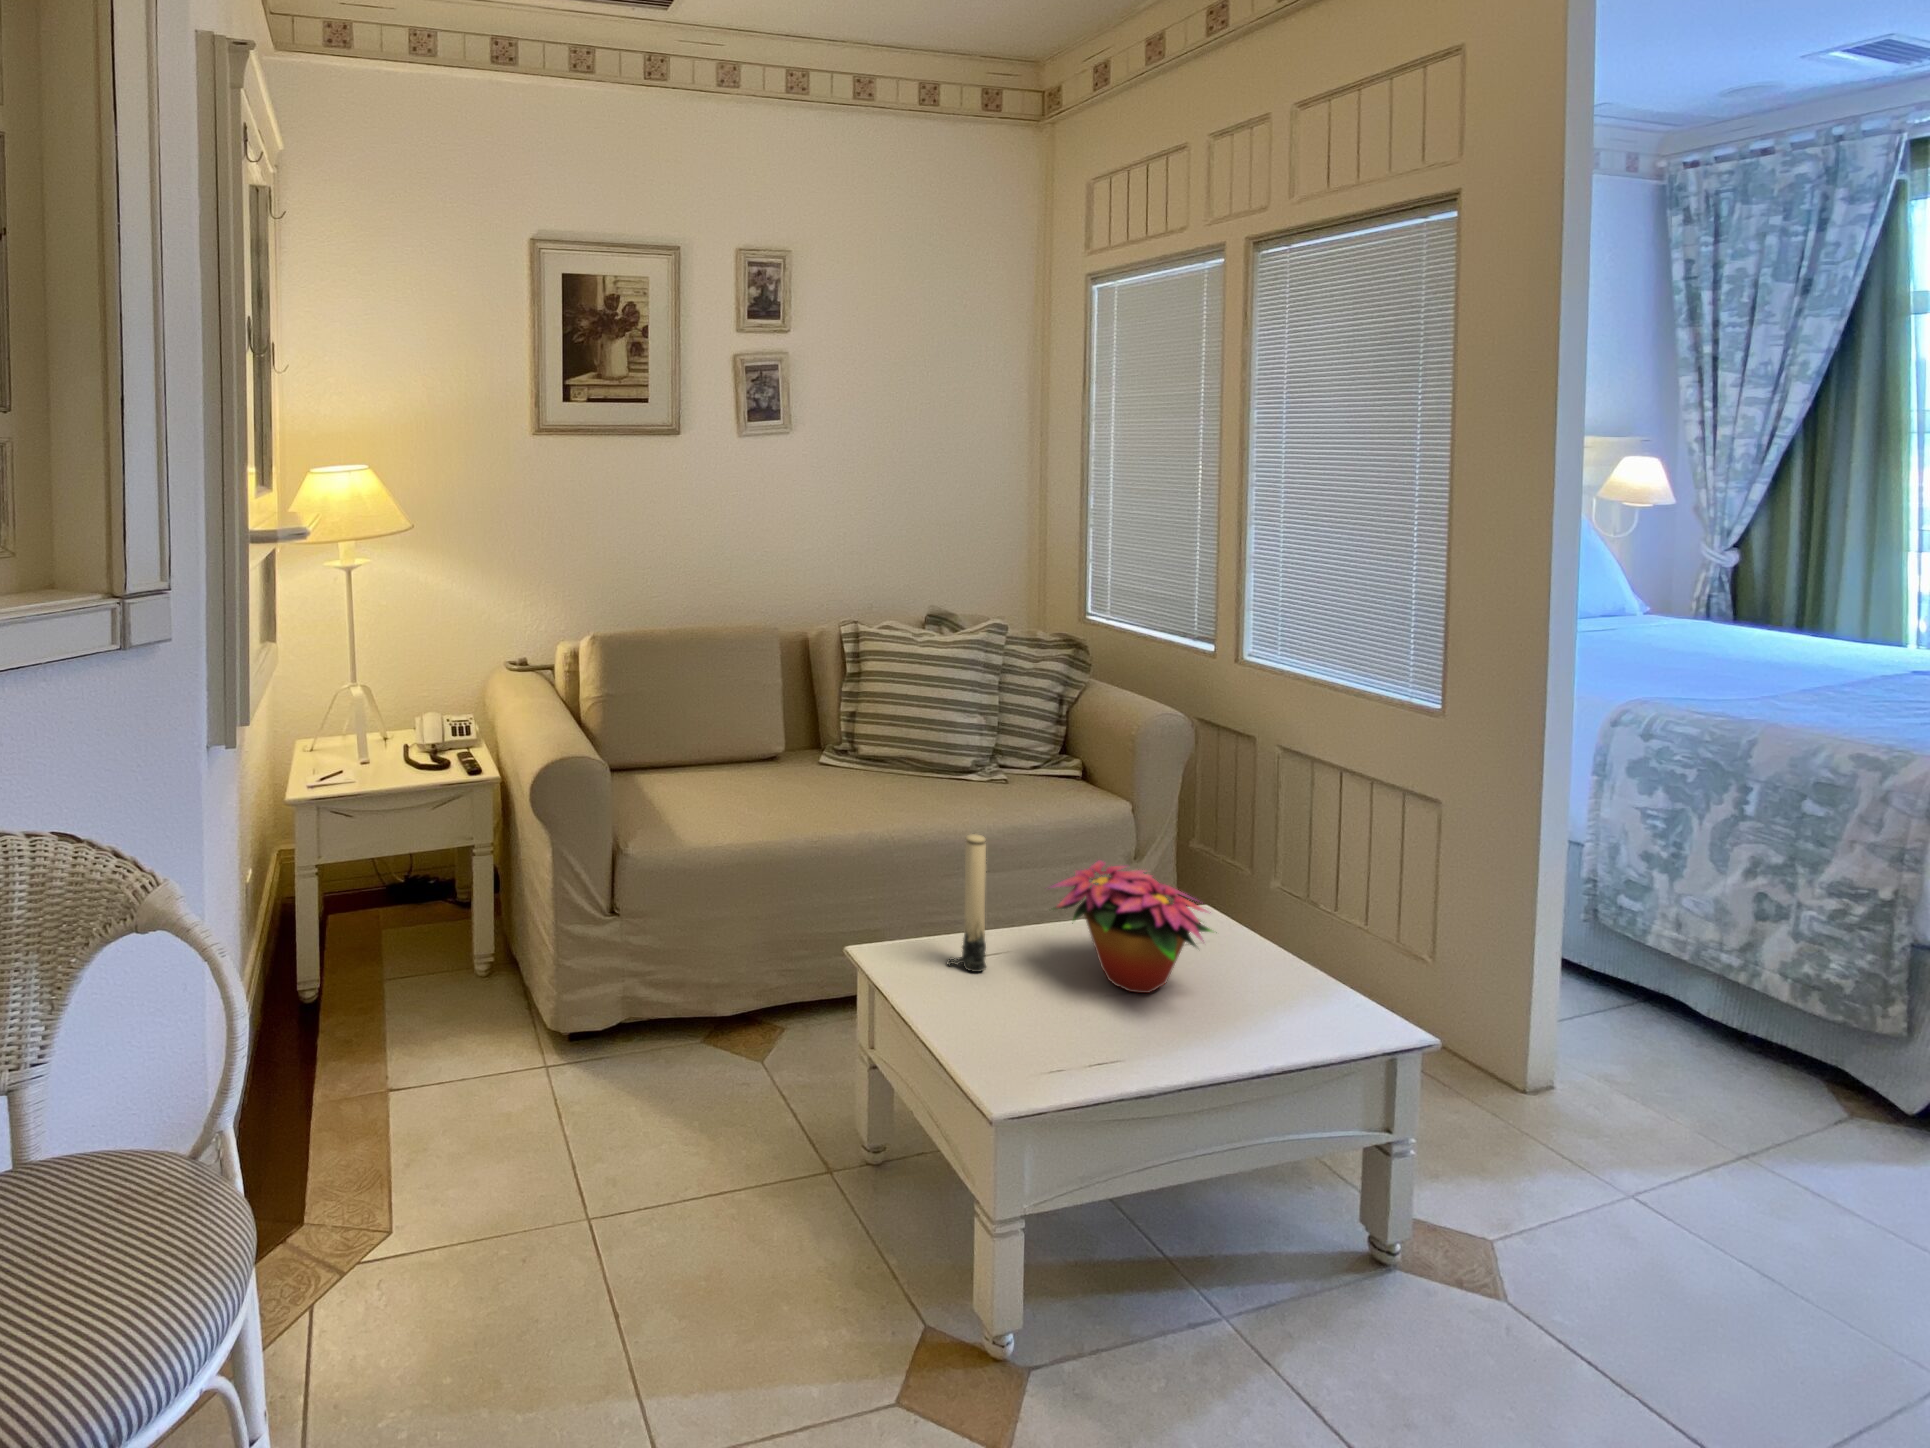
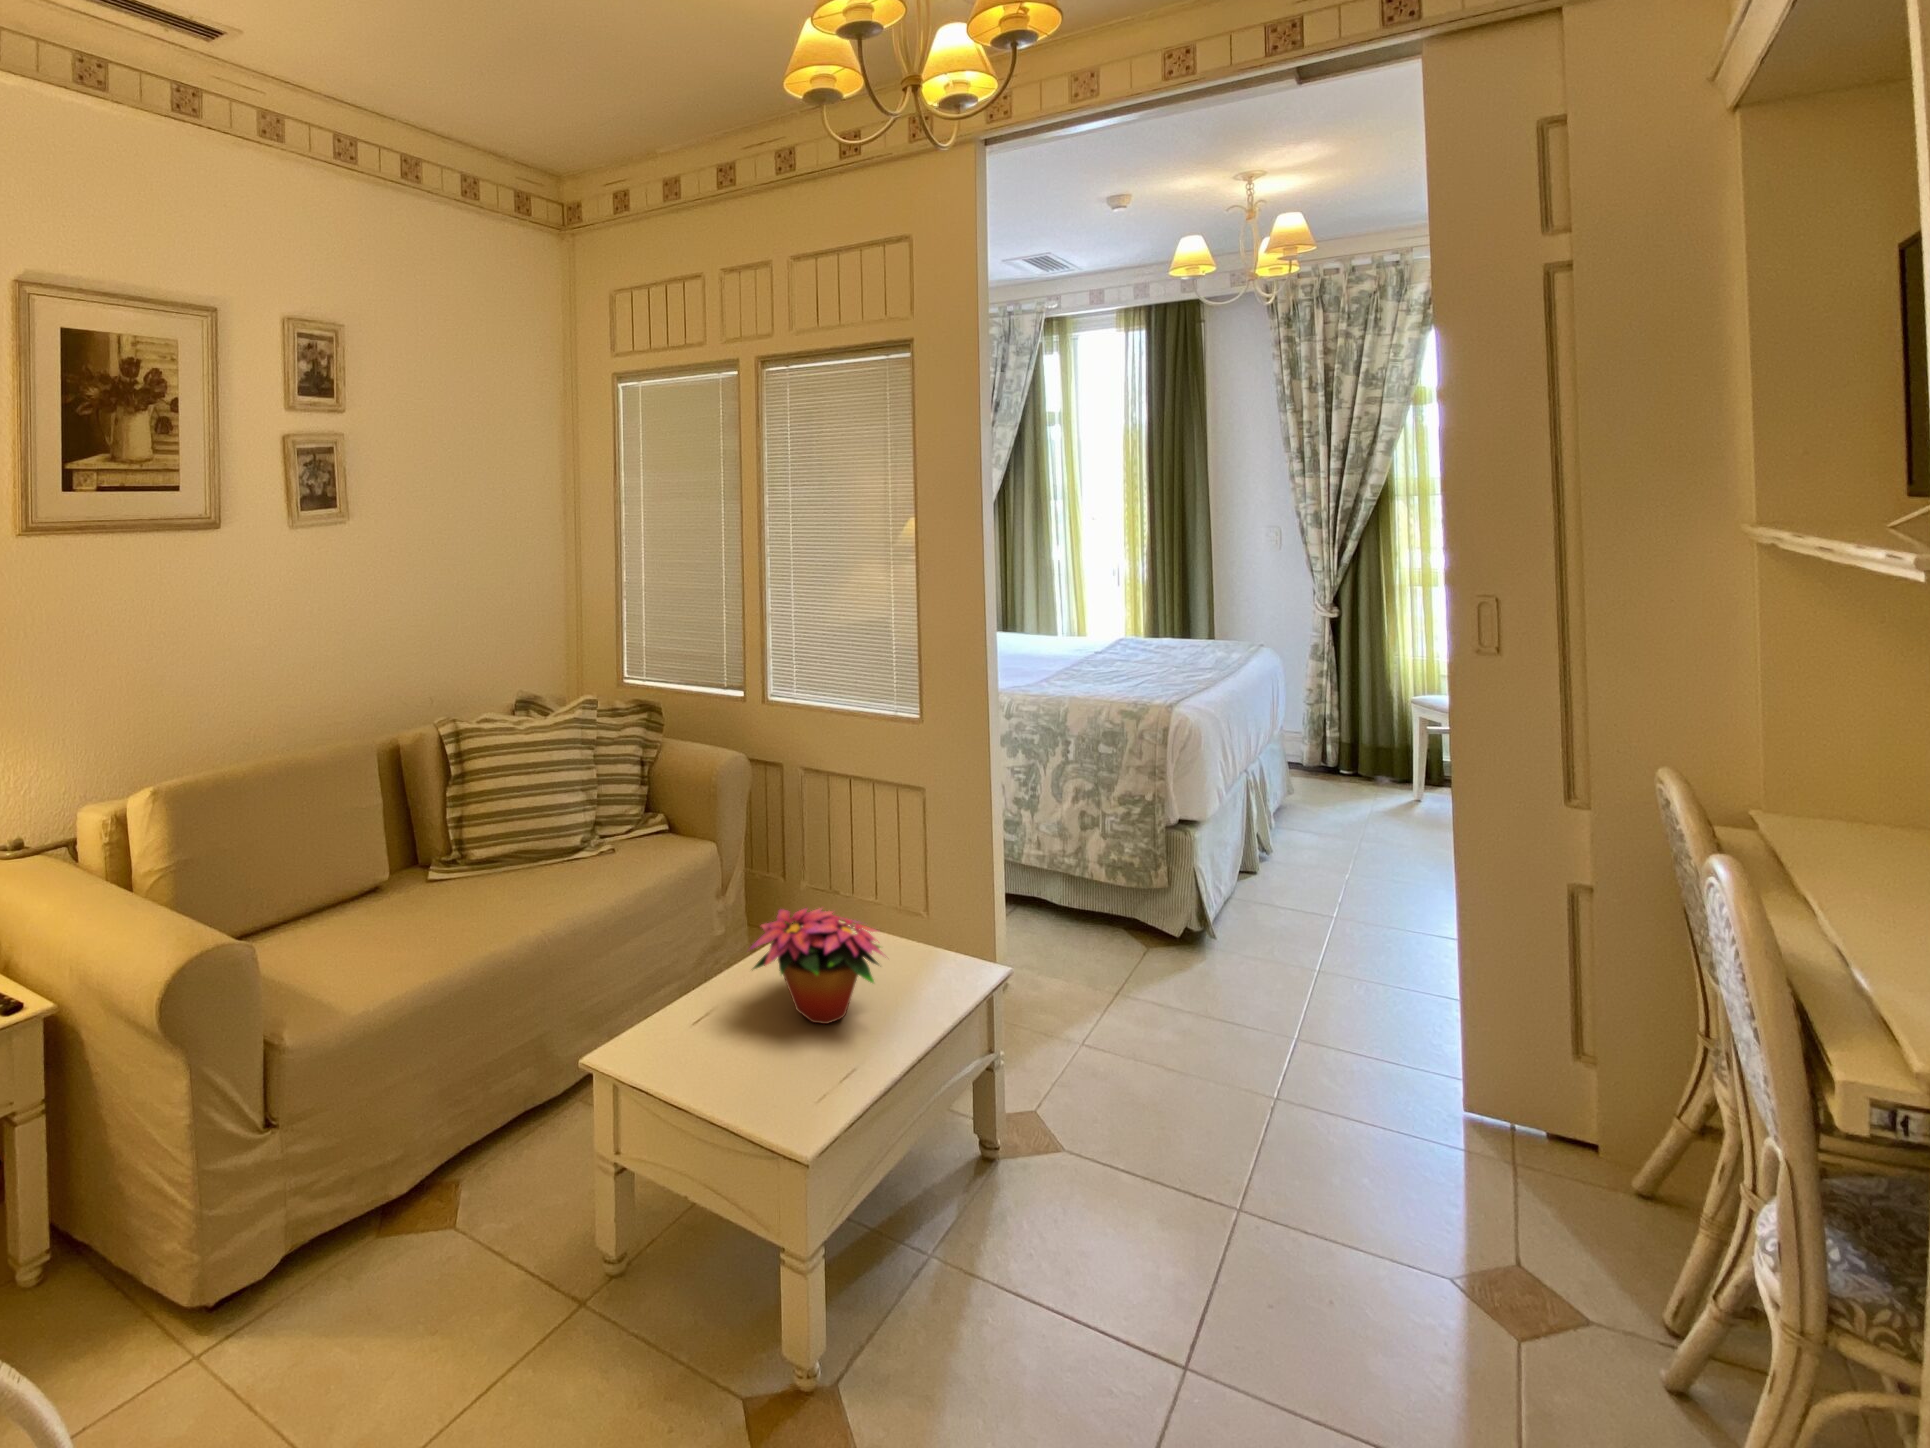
candle: present [947,834,986,972] -> none [671,916,709,1058]

